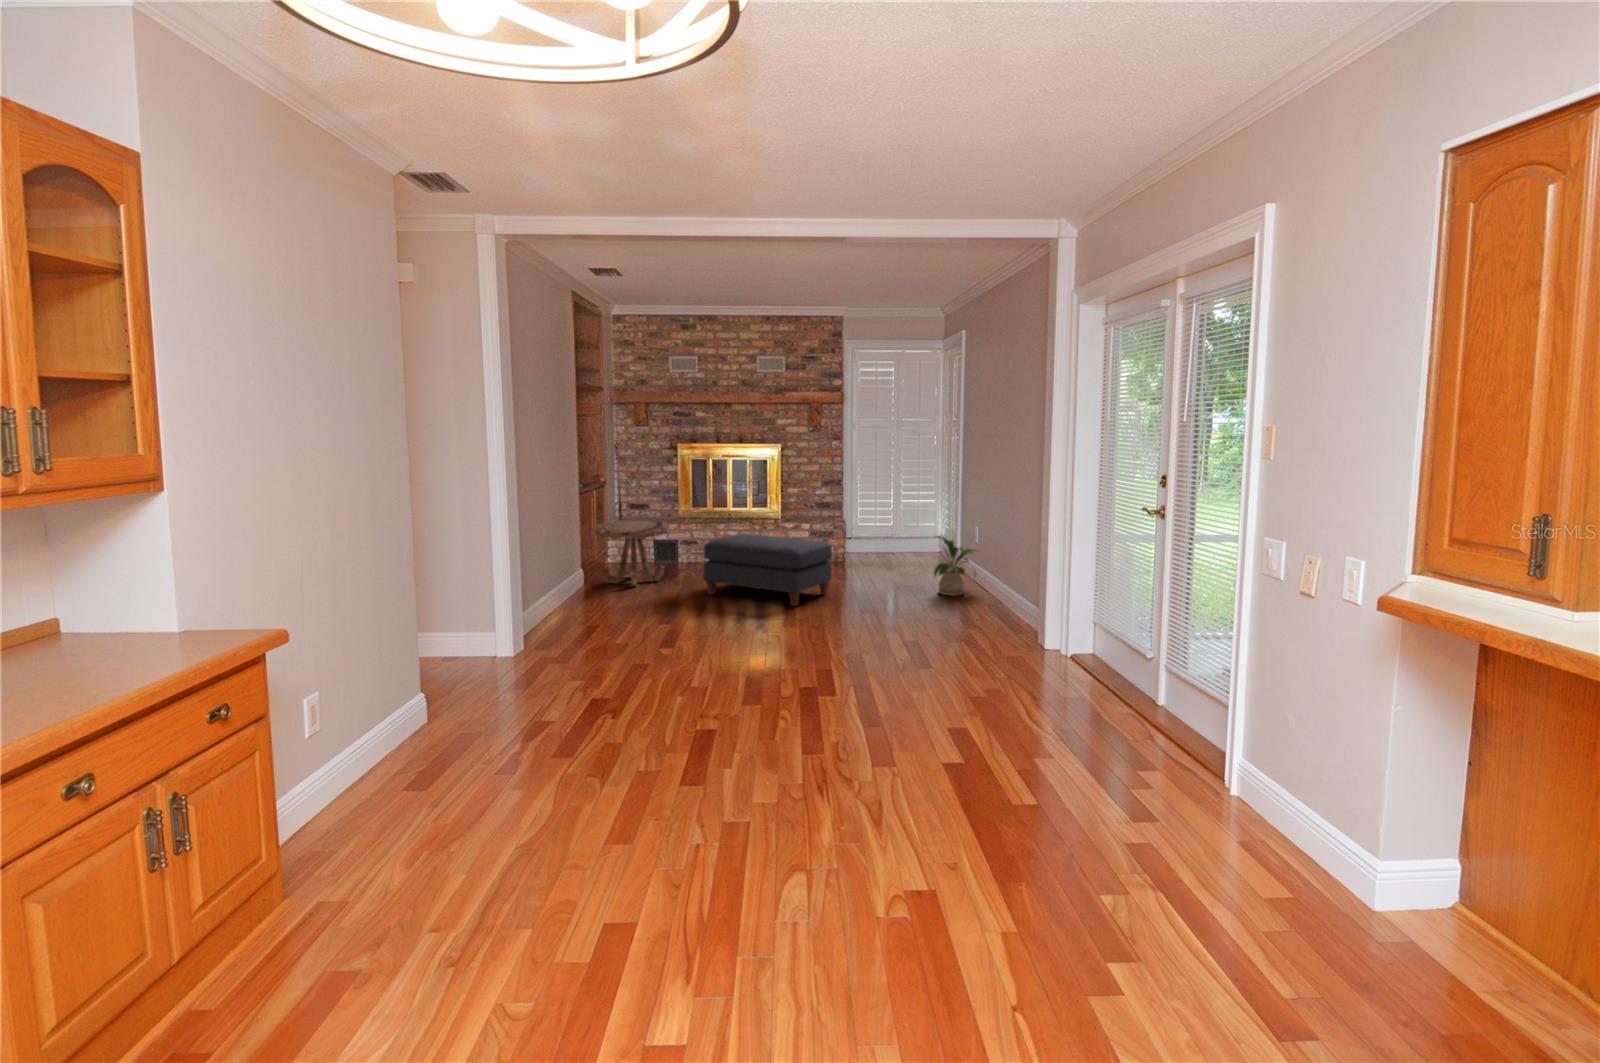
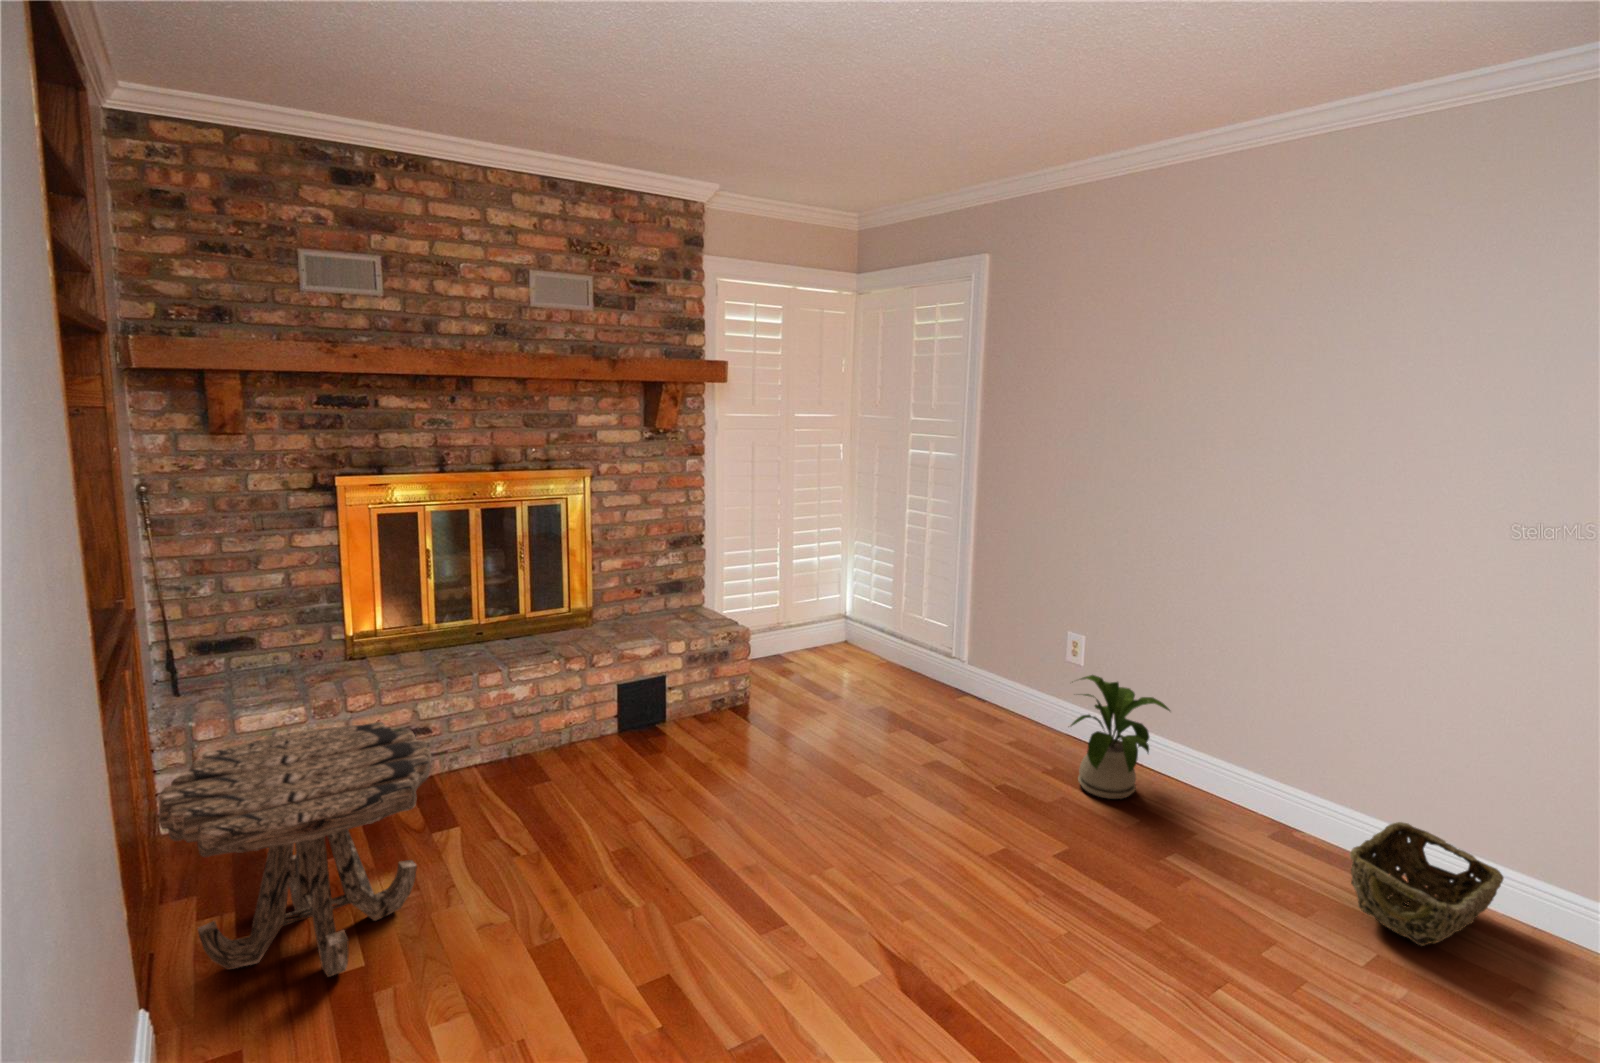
ottoman: present [703,534,832,606] -> none [604,730,946,956]
woven basket: none [962,594,1032,629] -> present [1350,822,1504,946]

